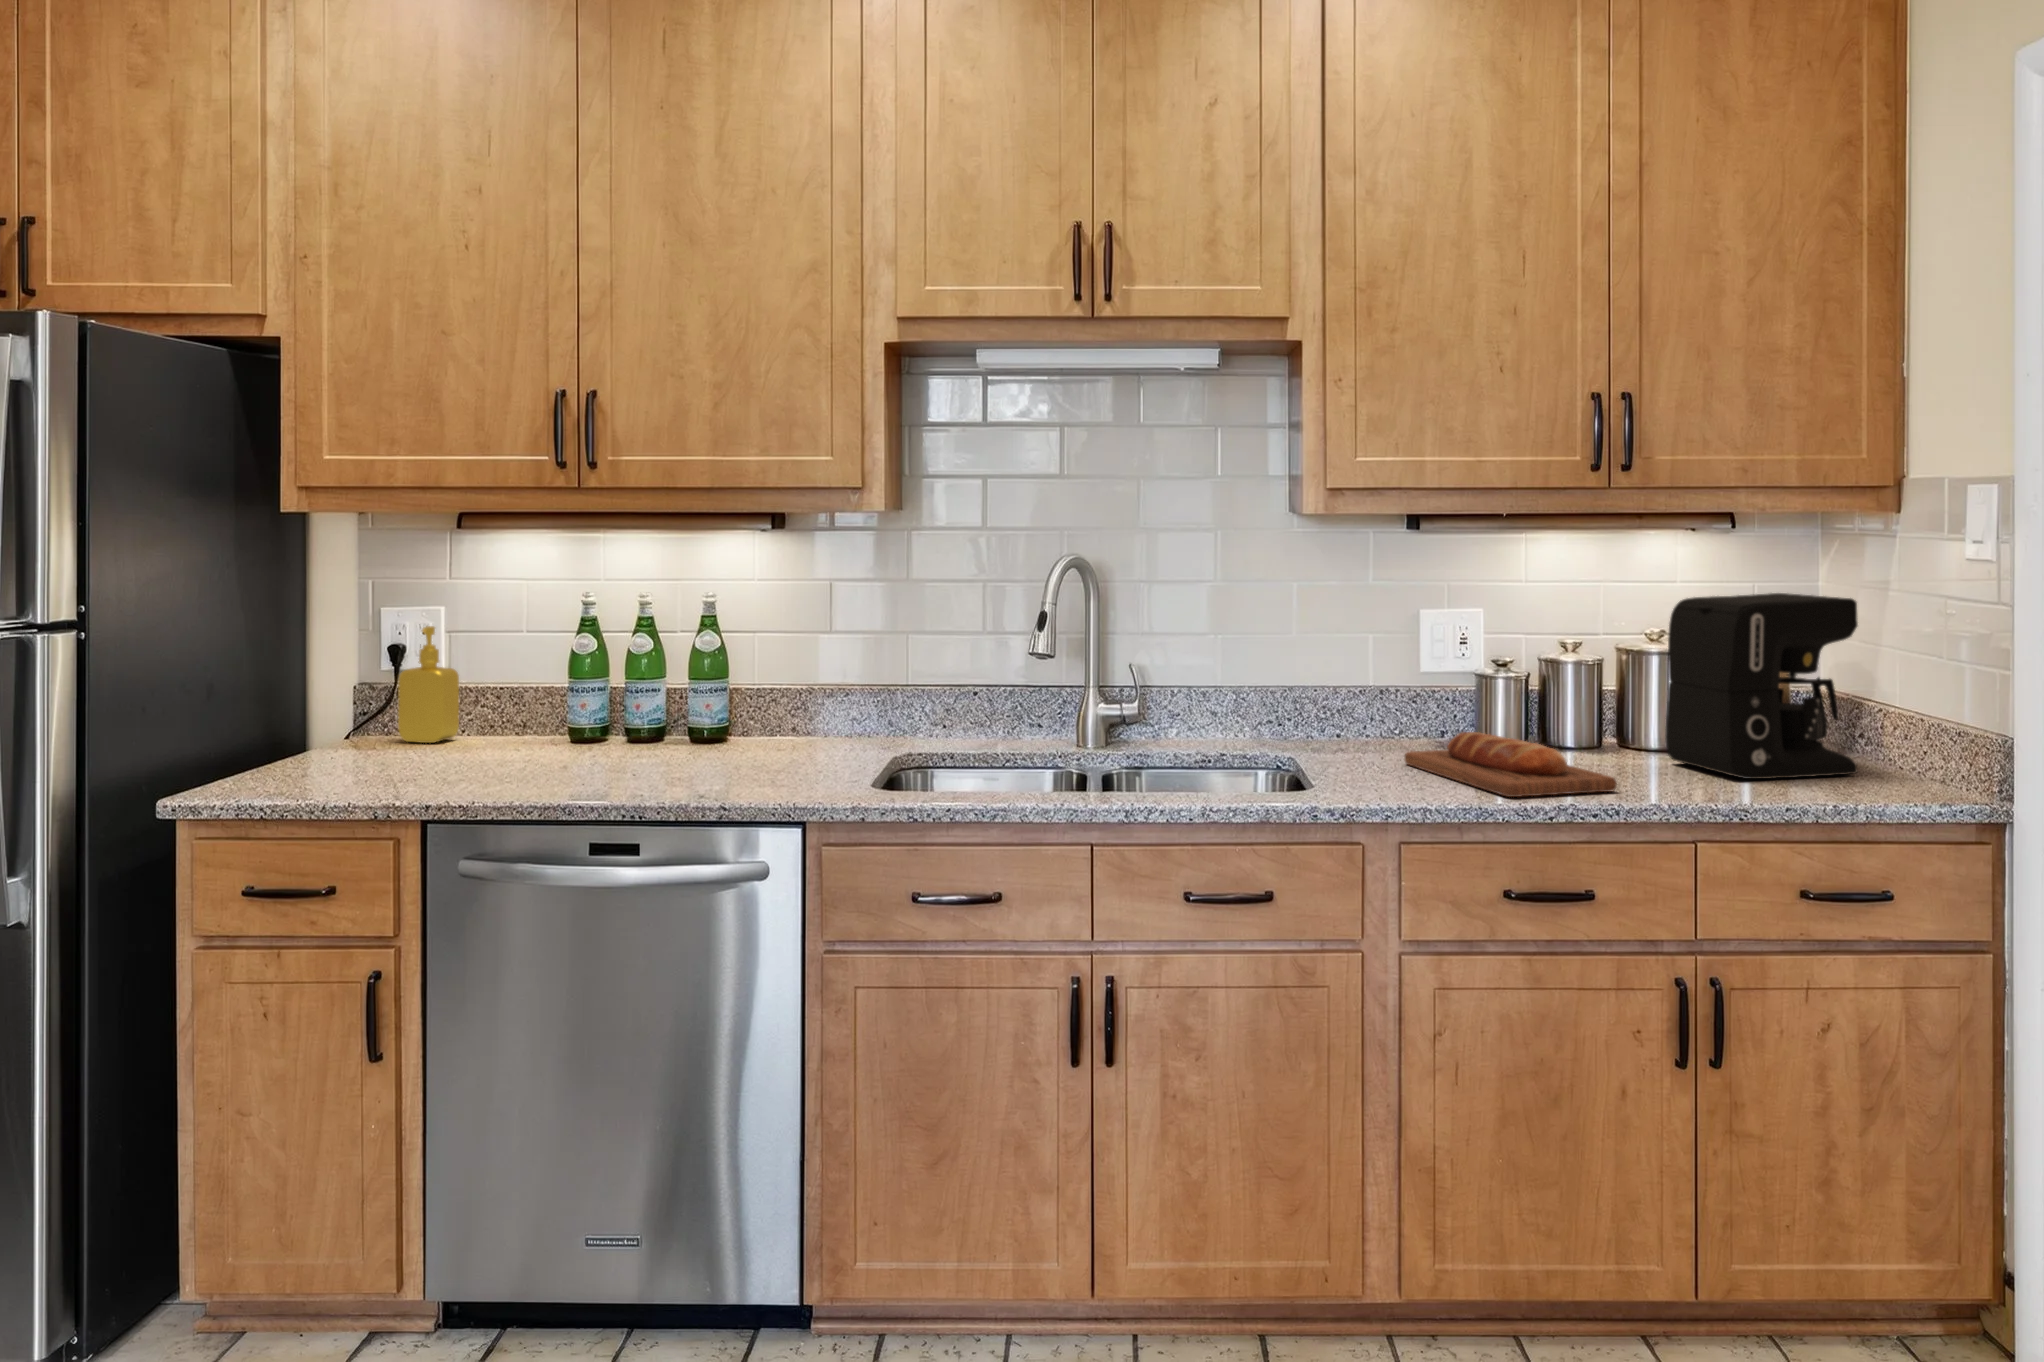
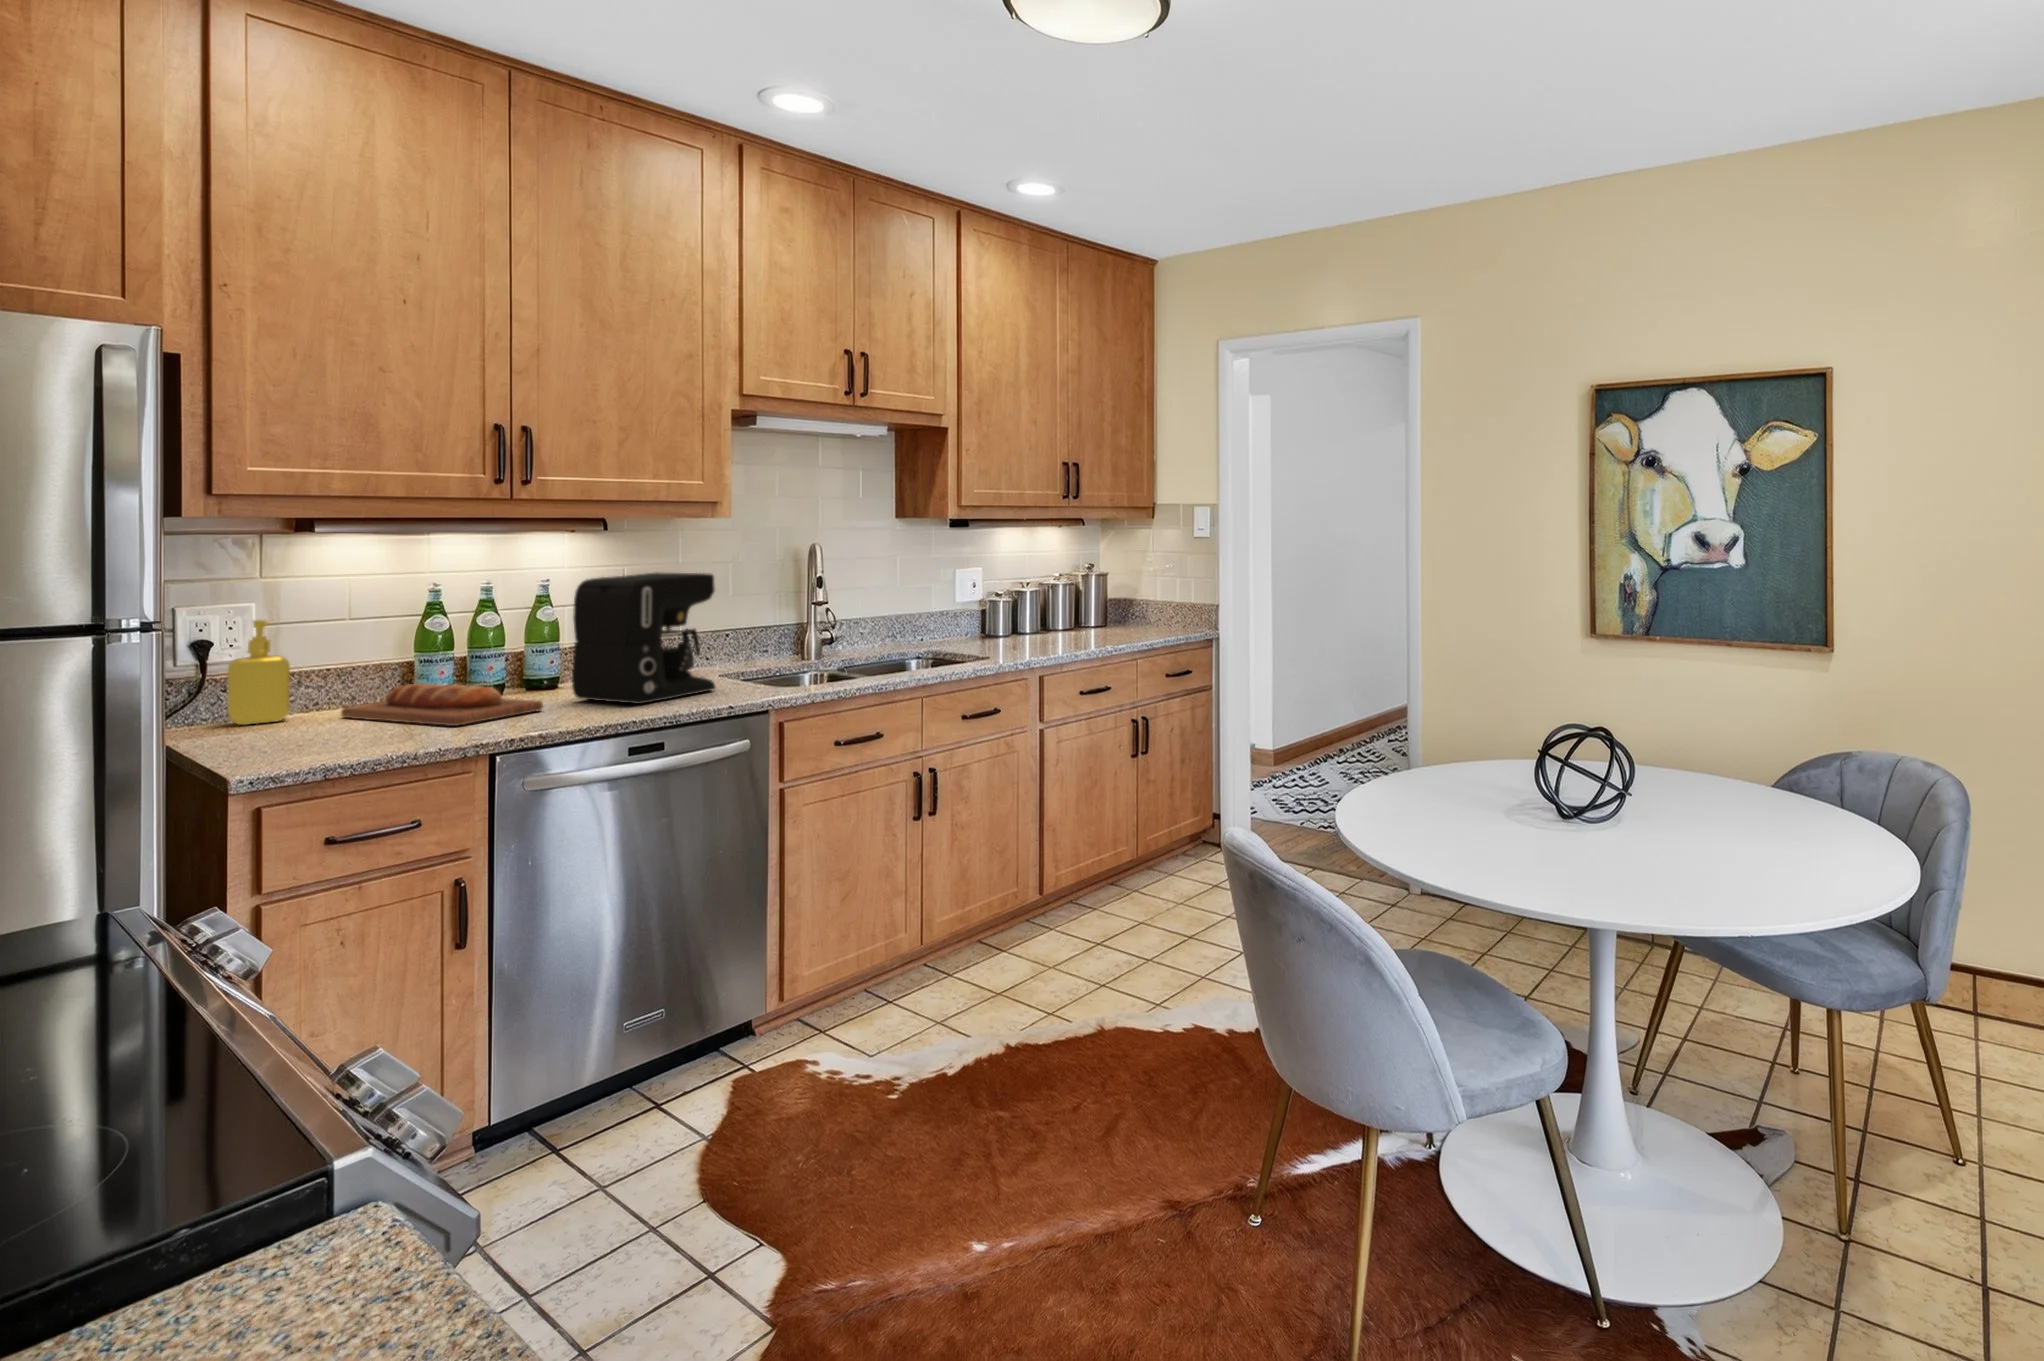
coffee maker: present [1665,593,1858,779] -> present [572,573,716,704]
bread loaf: present [1404,732,1617,797] -> present [341,684,543,726]

